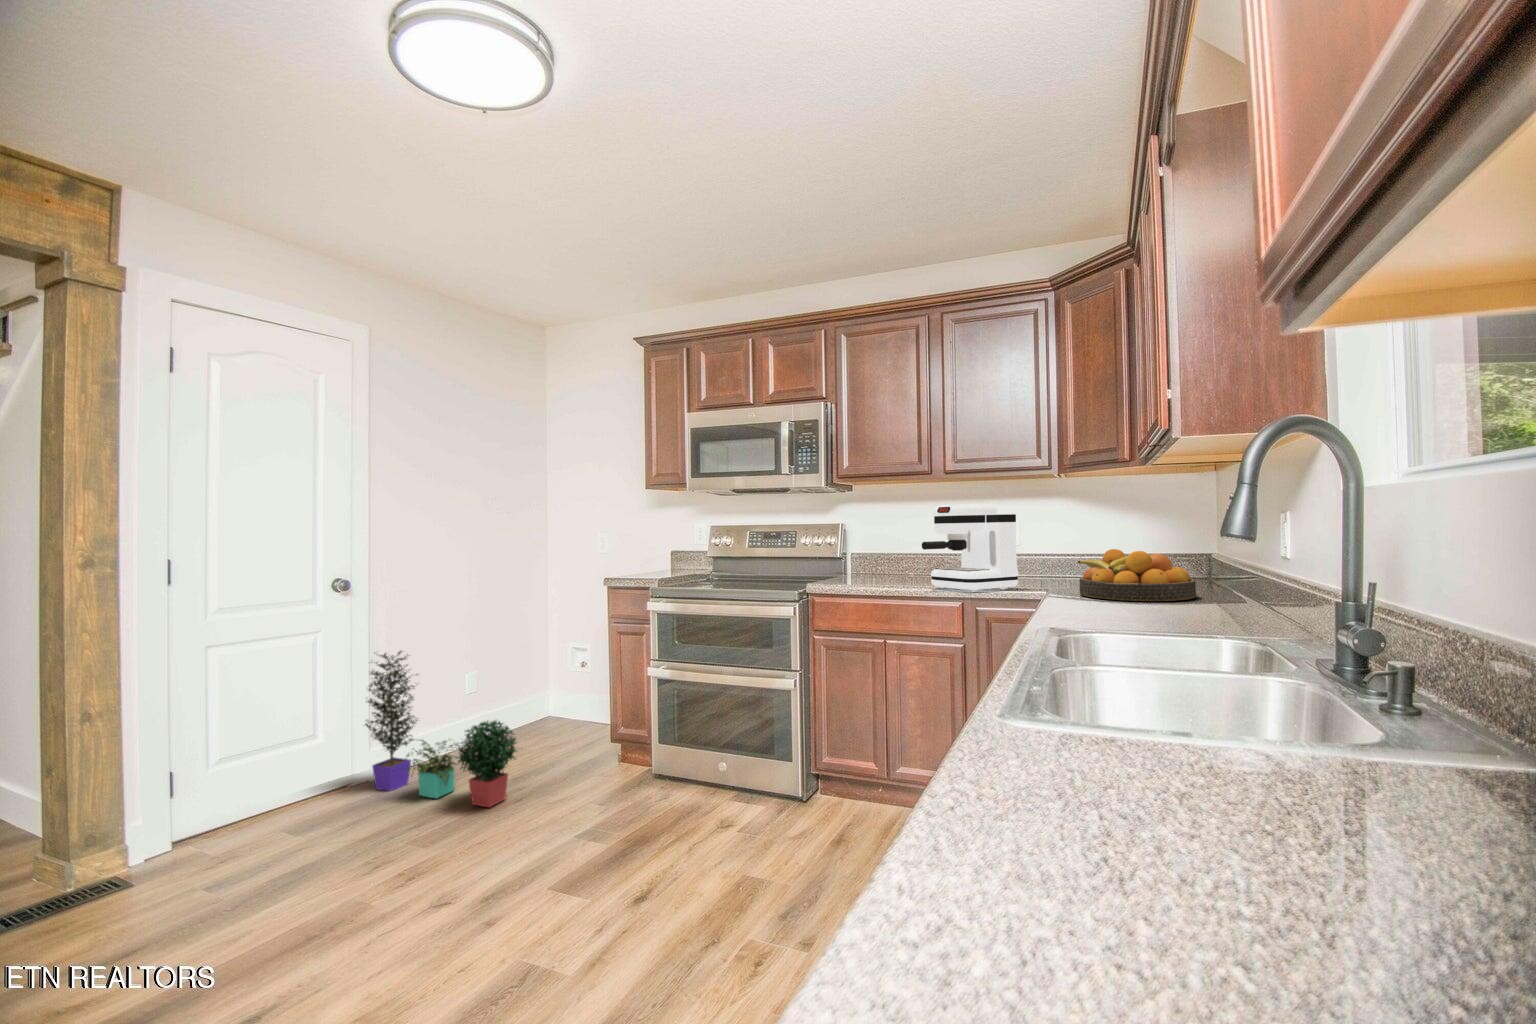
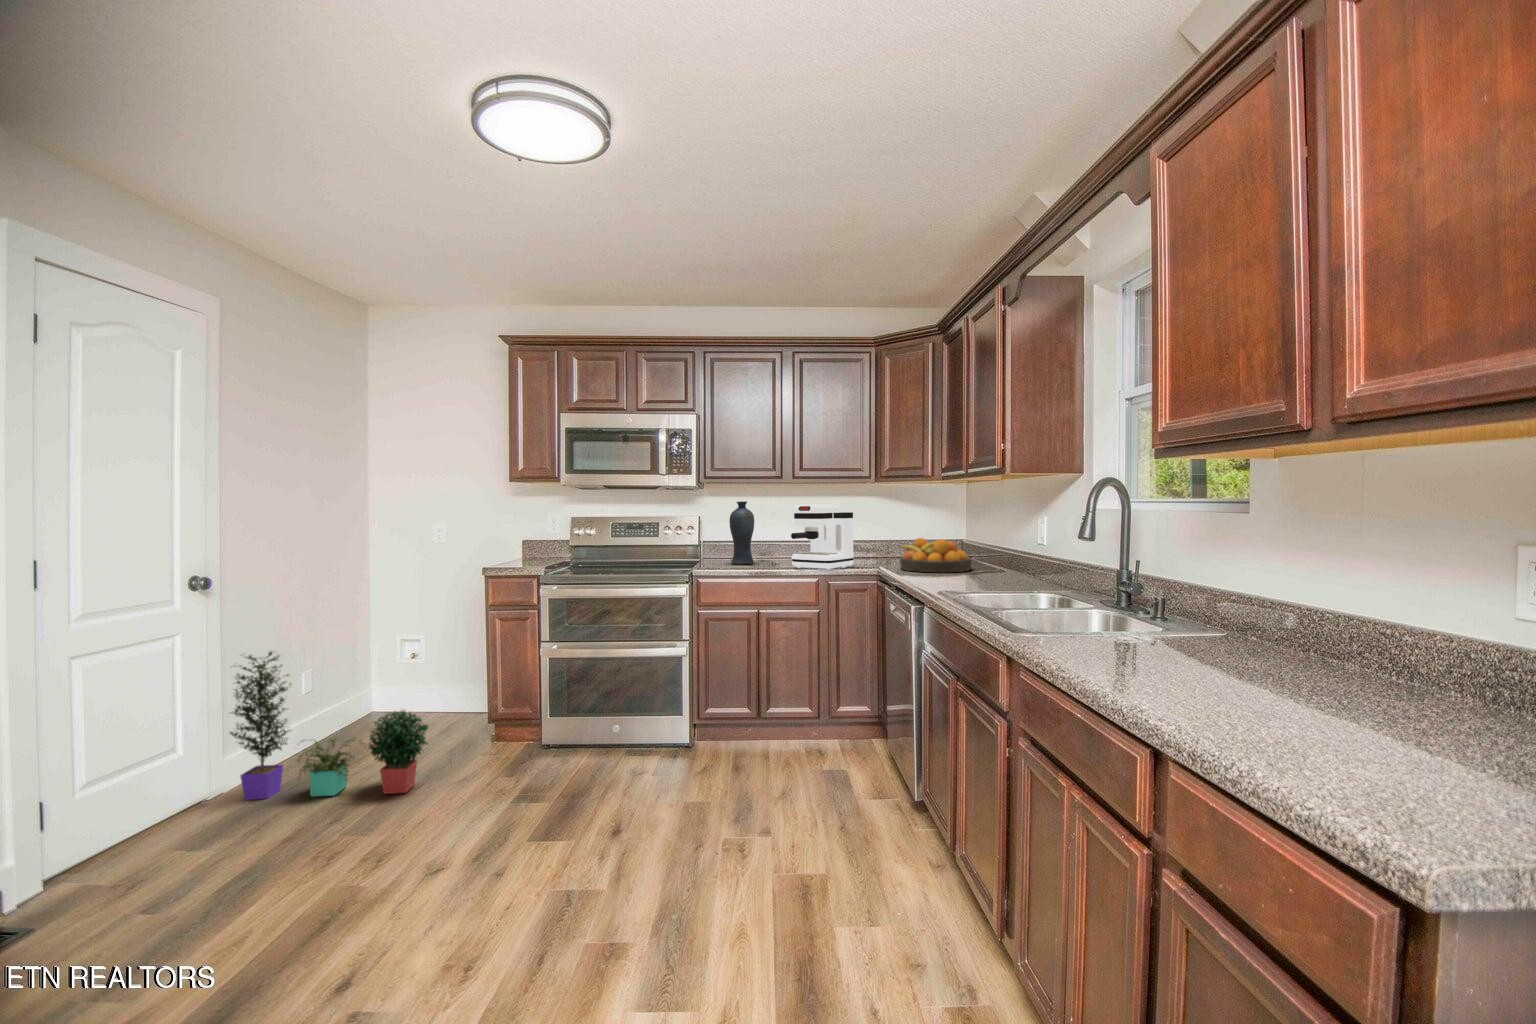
vase: none [871,504,902,582] -> present [729,501,754,564]

